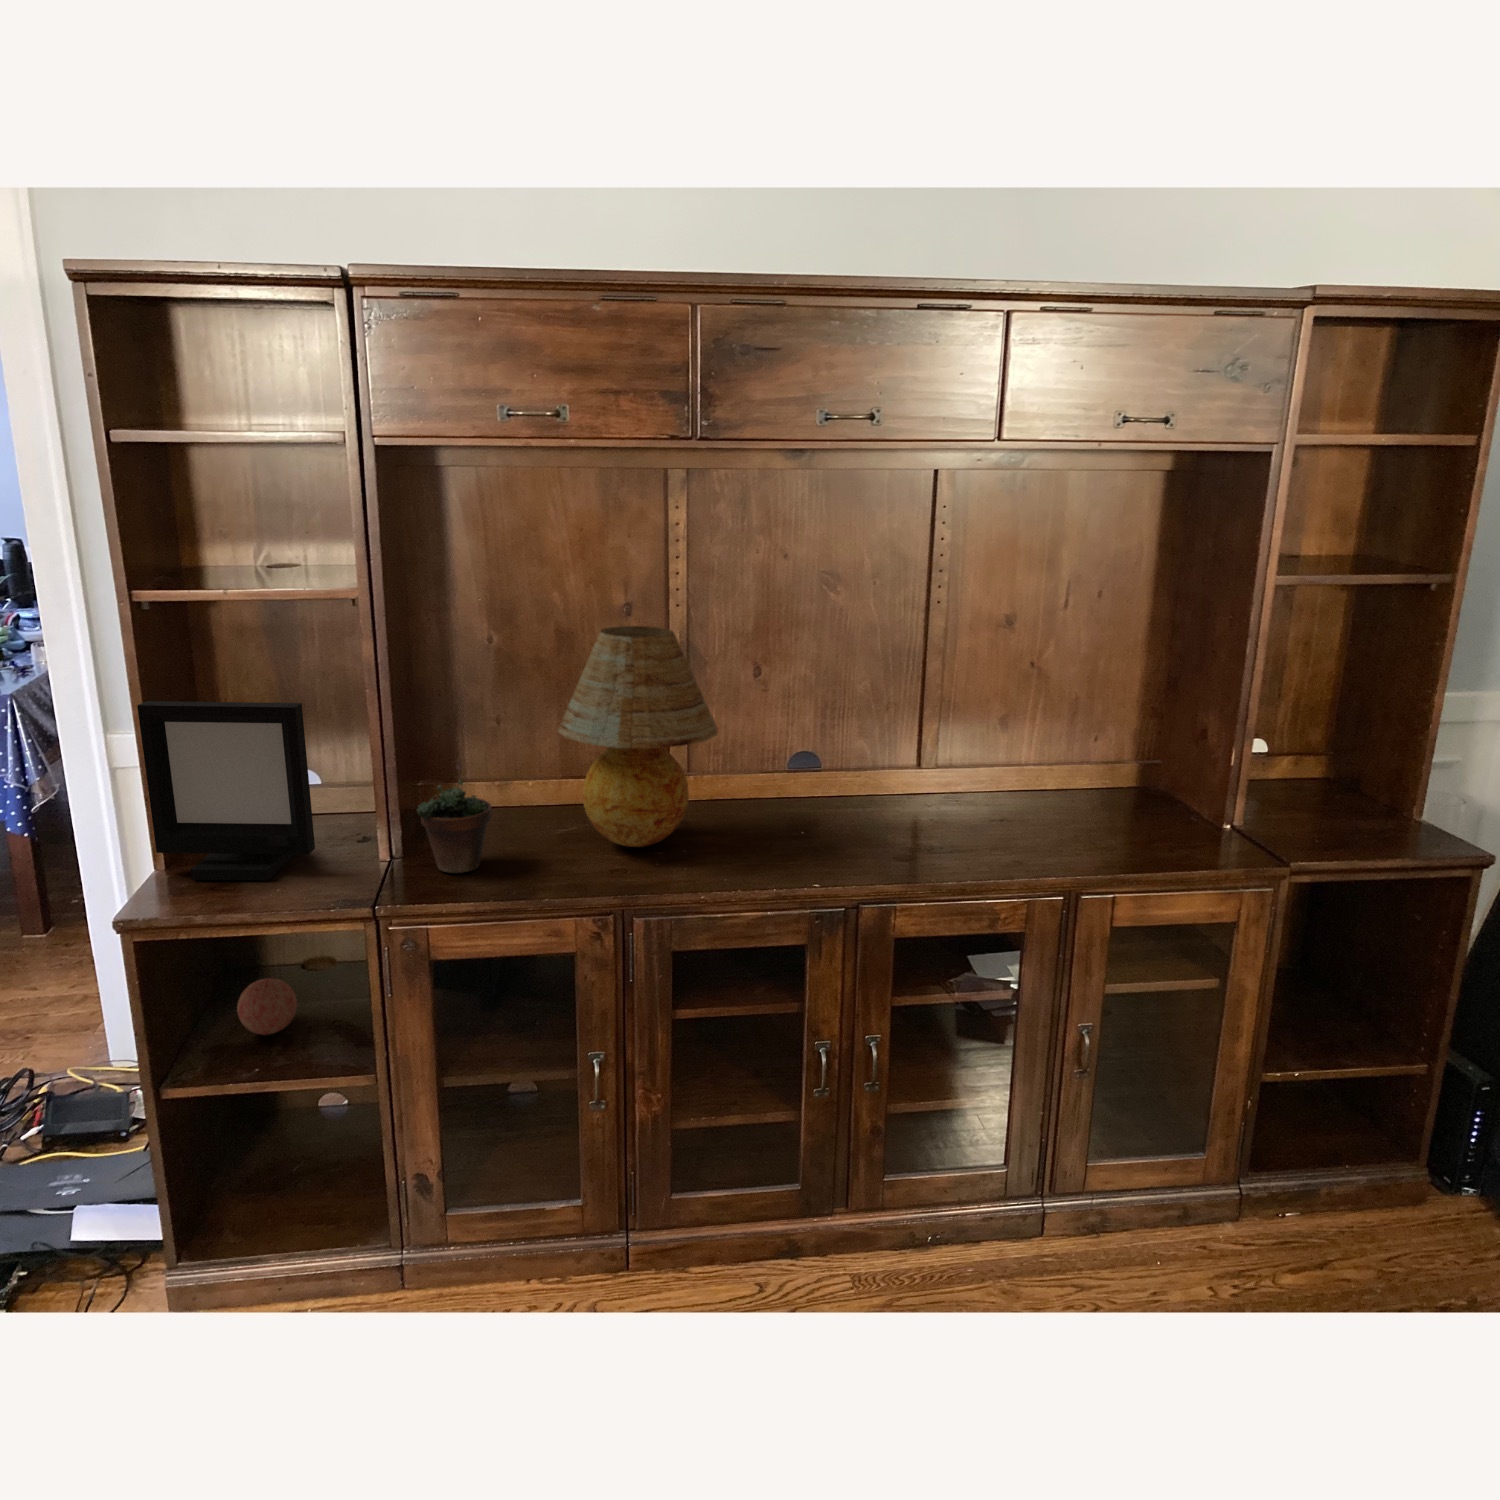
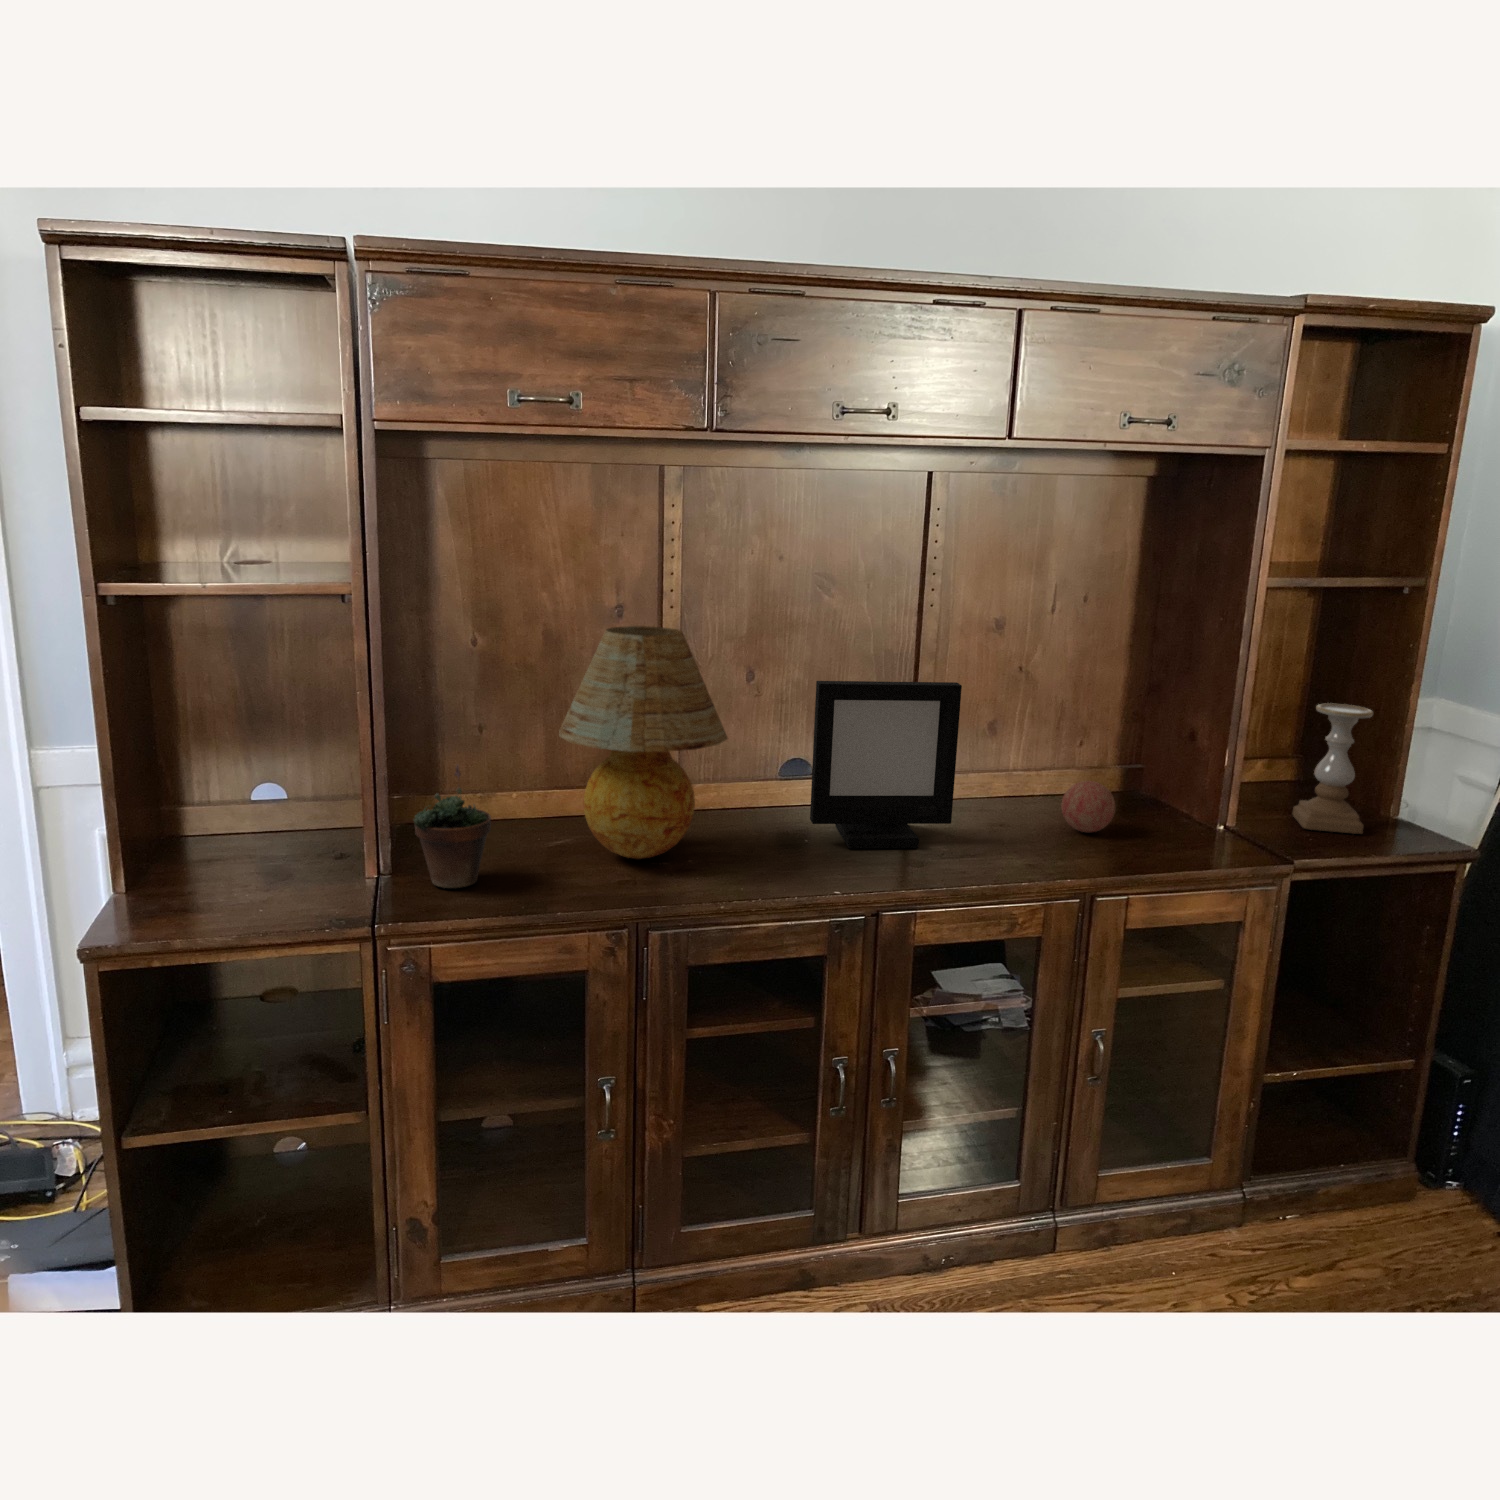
candle holder: none [1309,699,1390,834] -> present [1293,703,1373,834]
picture frame: present [137,701,315,881] -> present [810,681,962,848]
decorative ball: present [237,978,297,1035] -> present [1061,781,1115,833]

